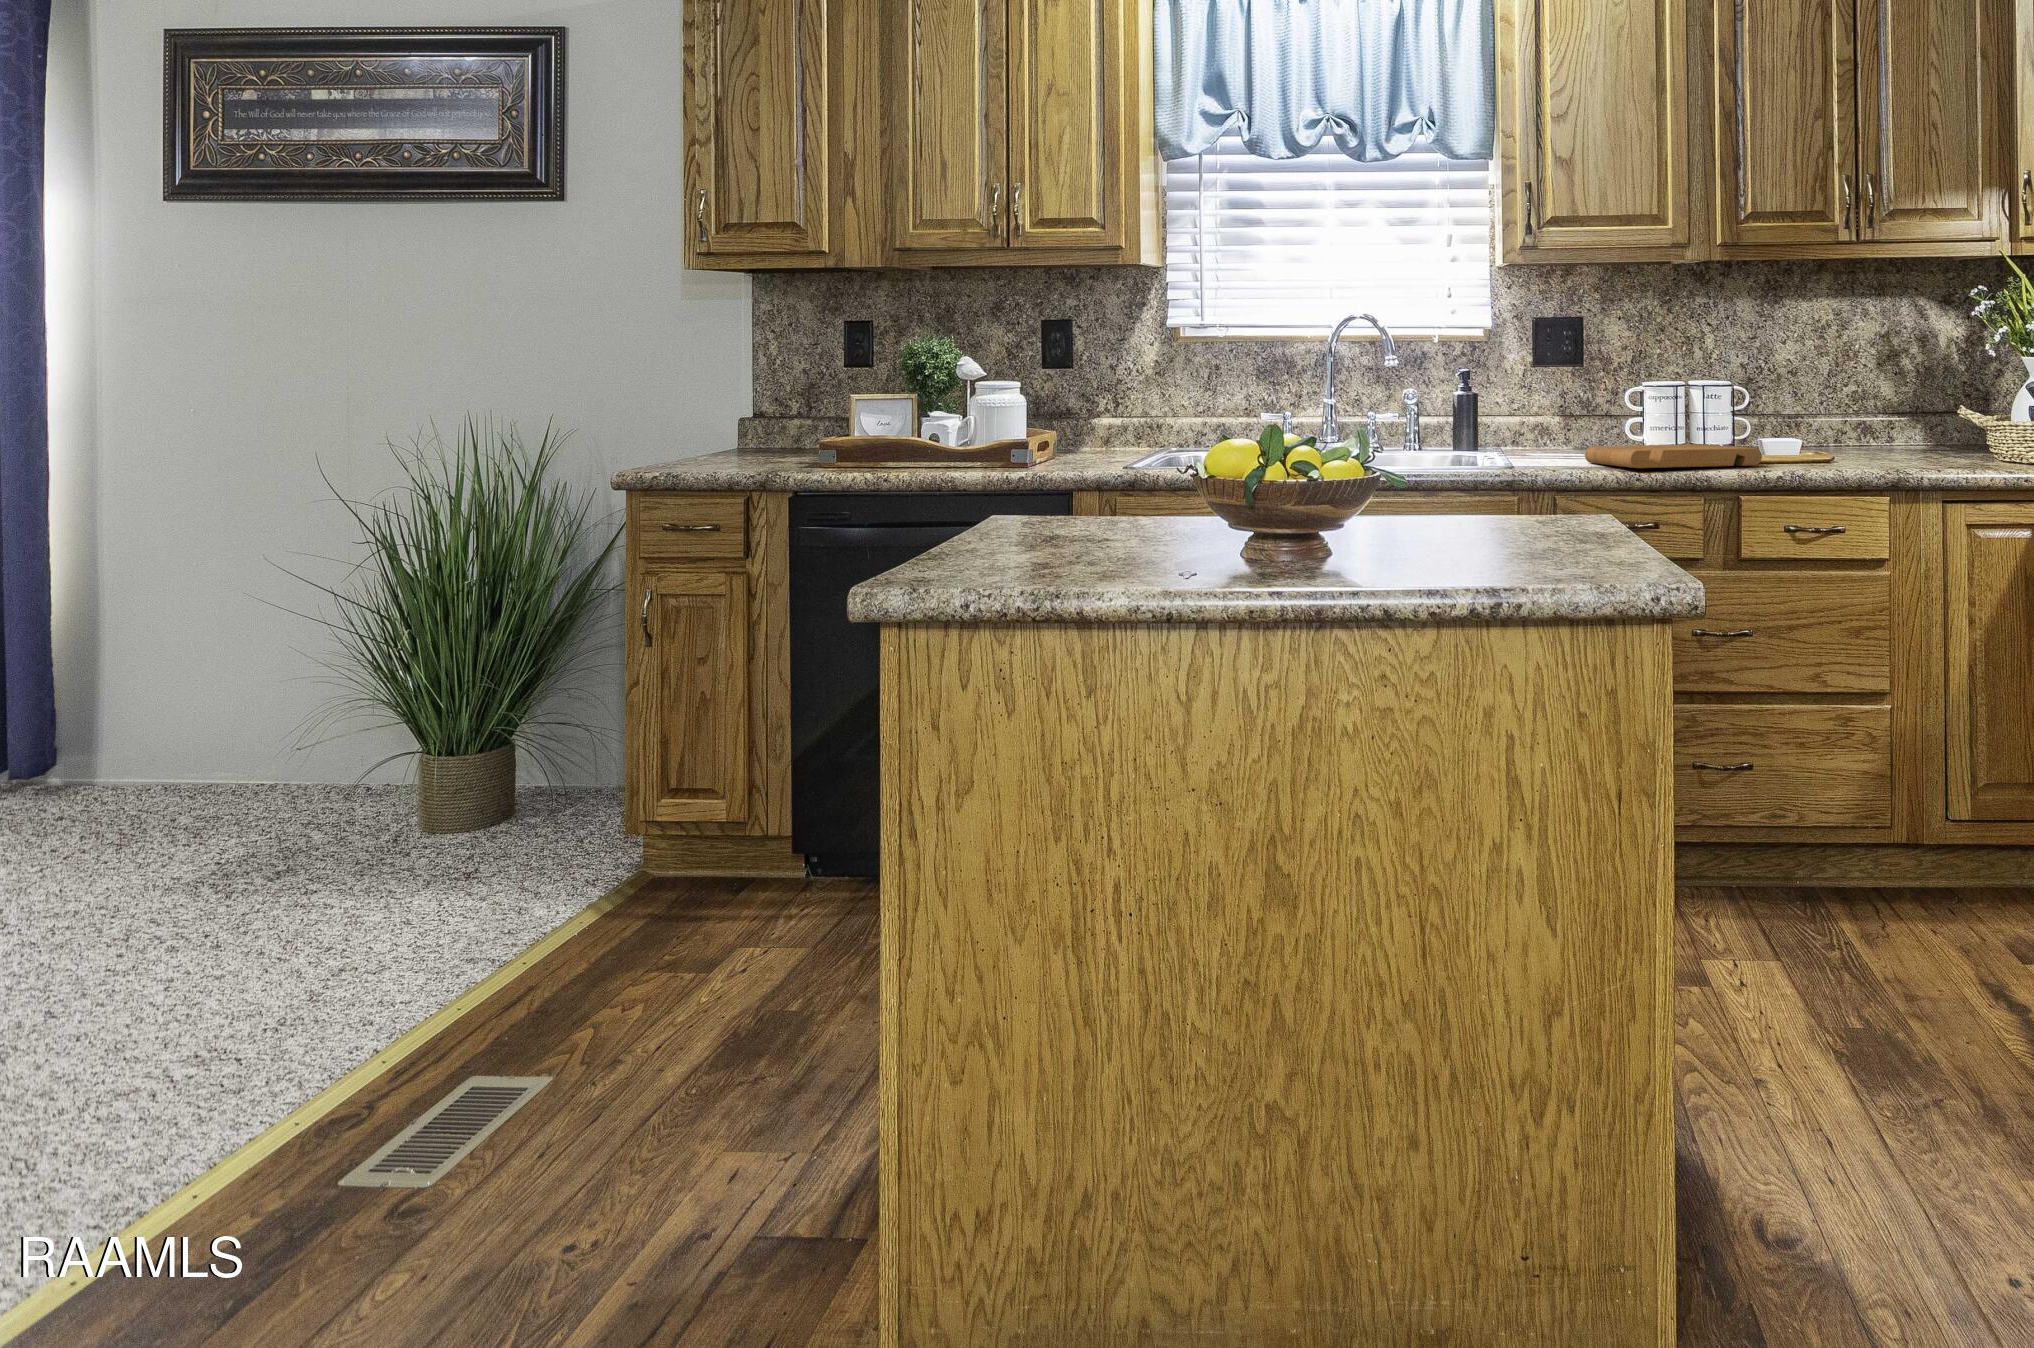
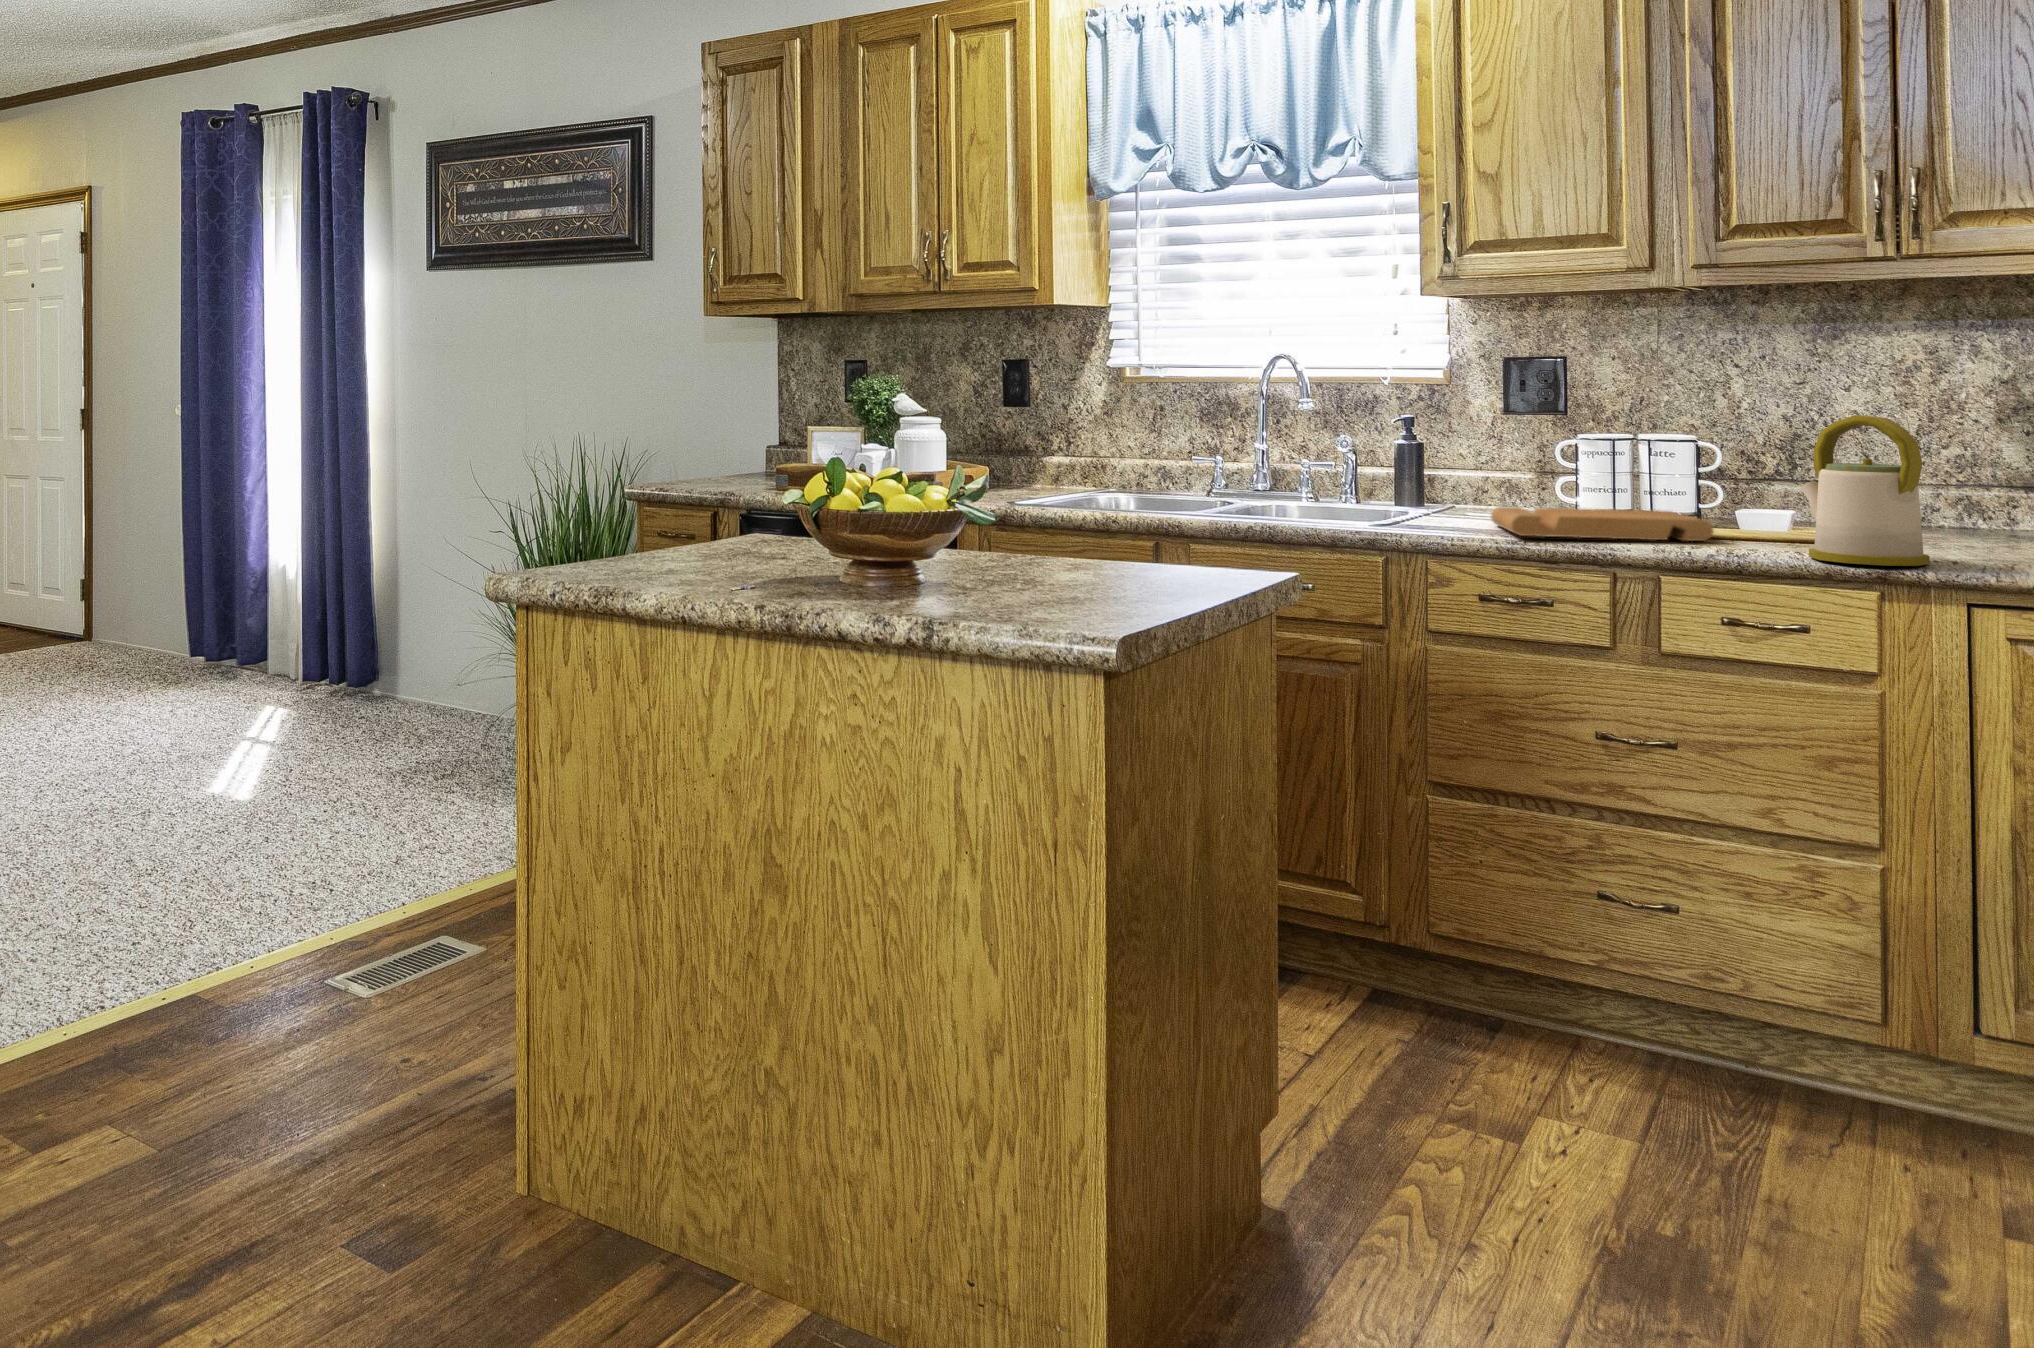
kettle: none [1829,361,1922,474] -> present [1801,415,1930,566]

